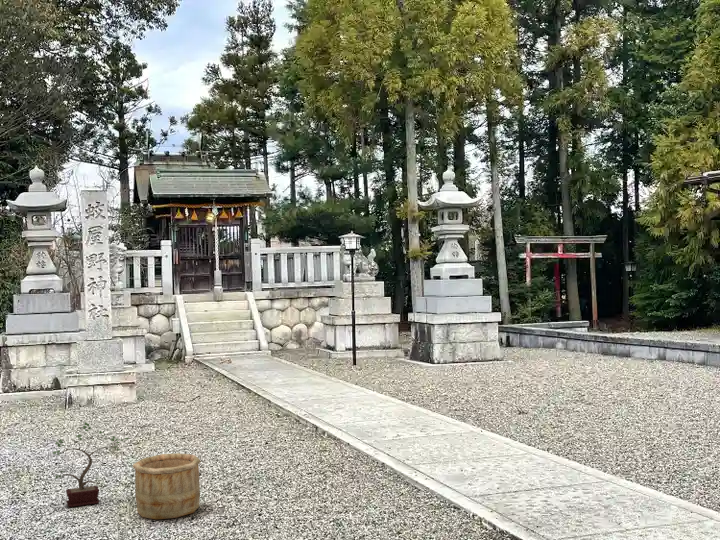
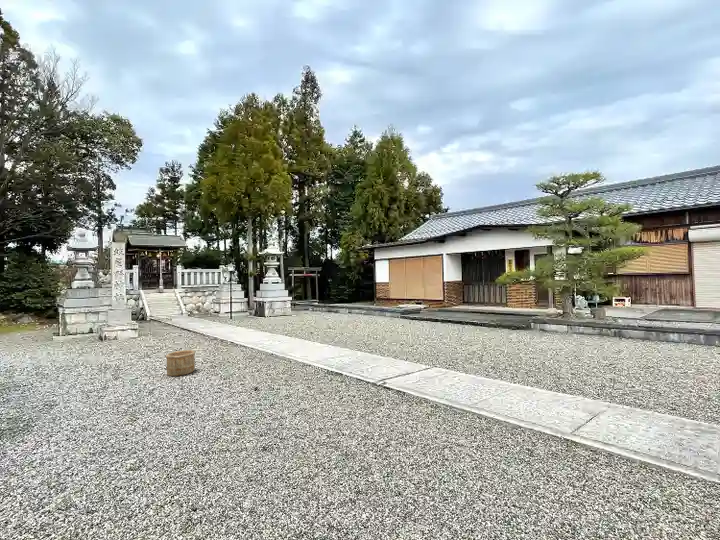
potted plant: present [53,422,129,507] -> none [124,341,161,377]

